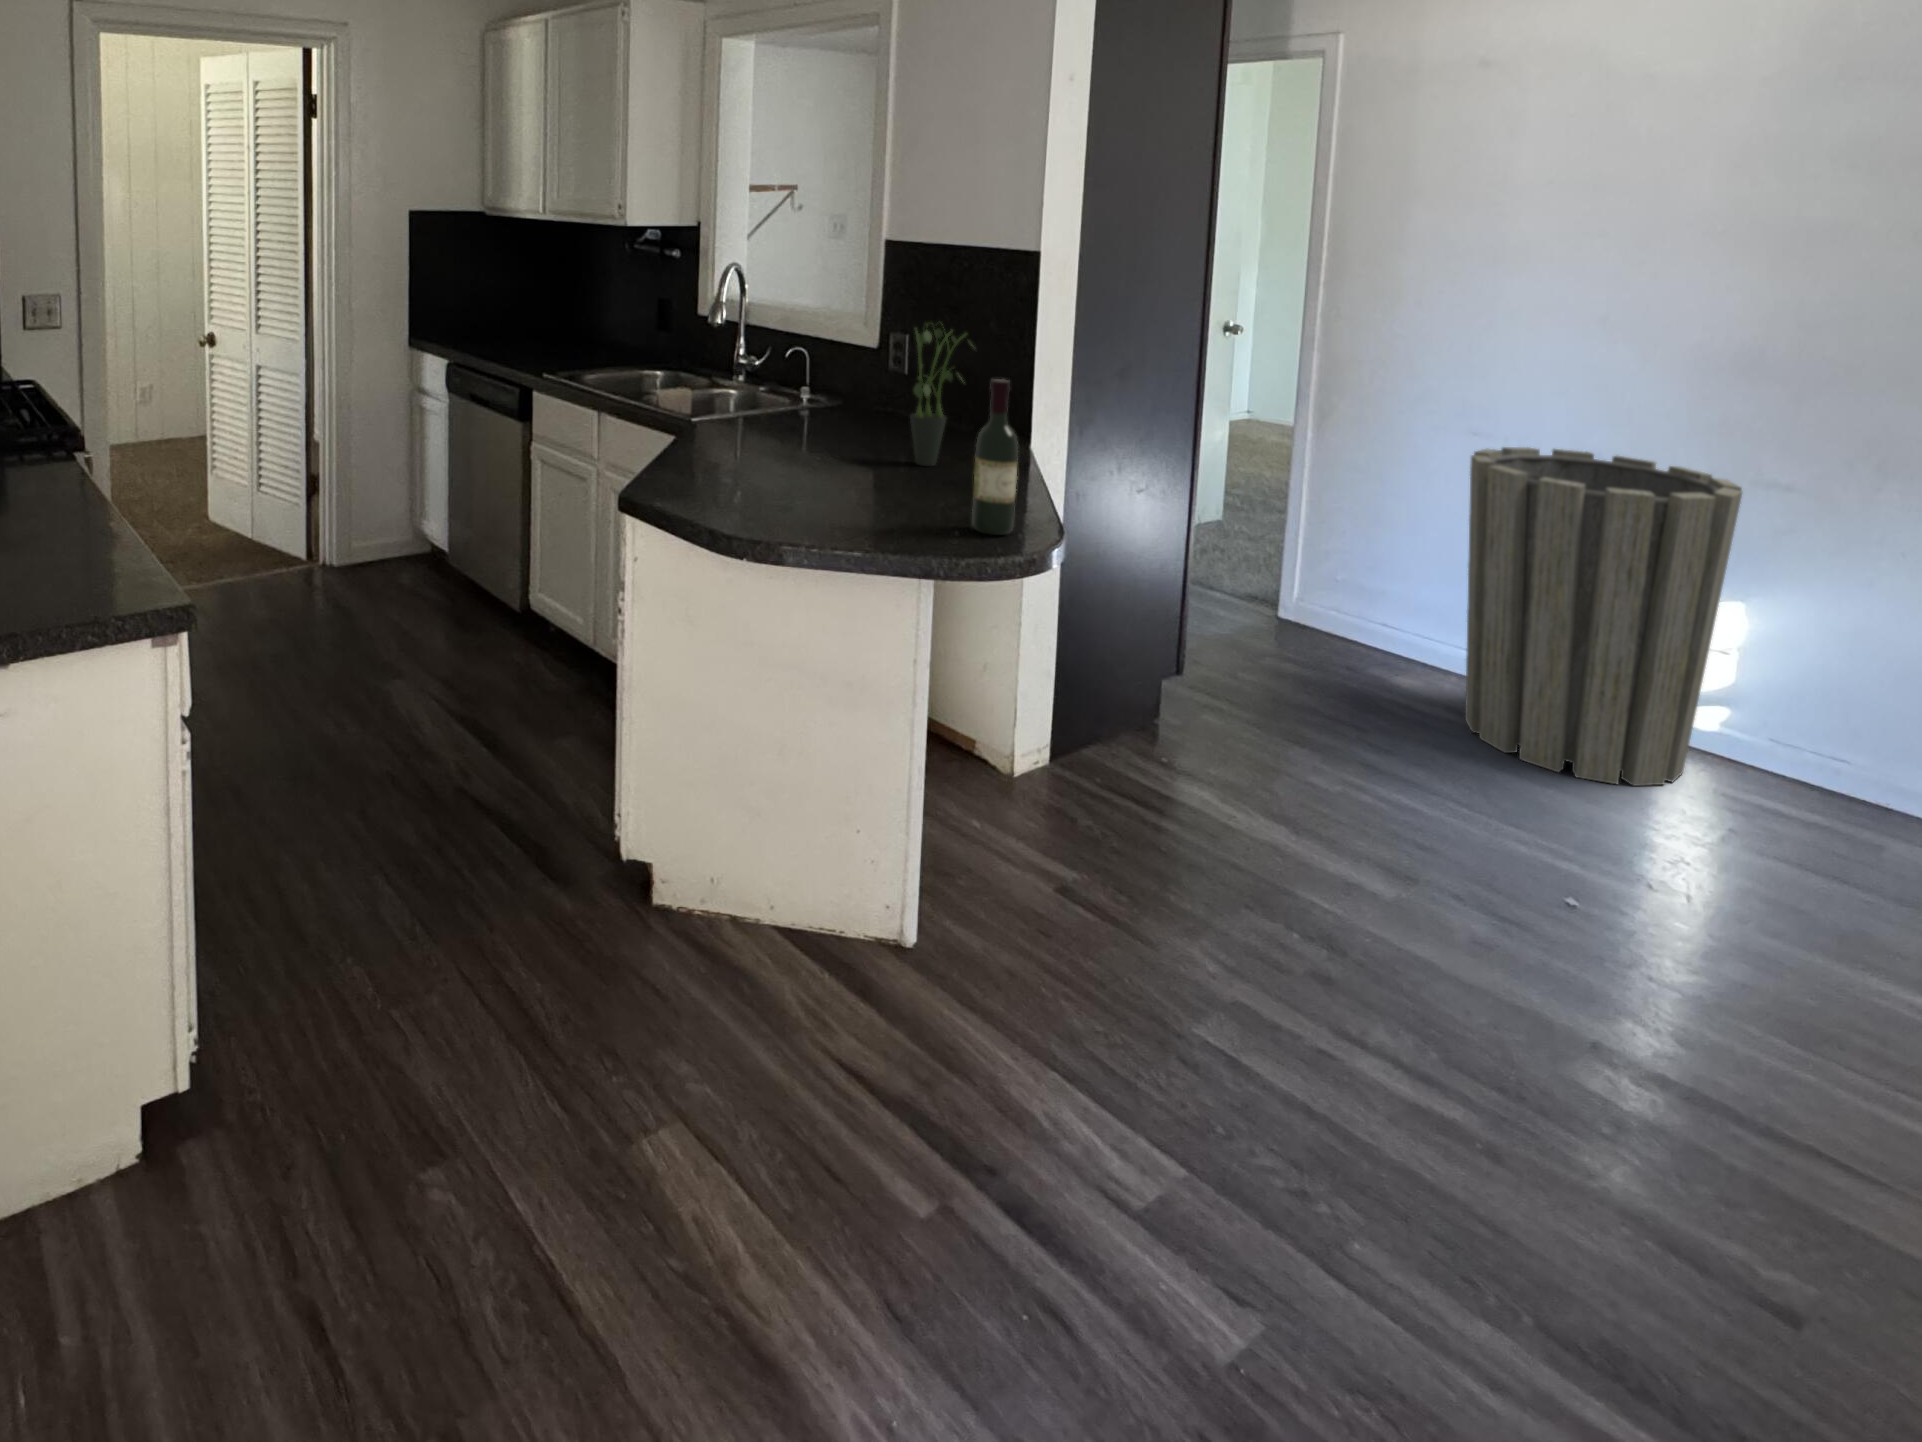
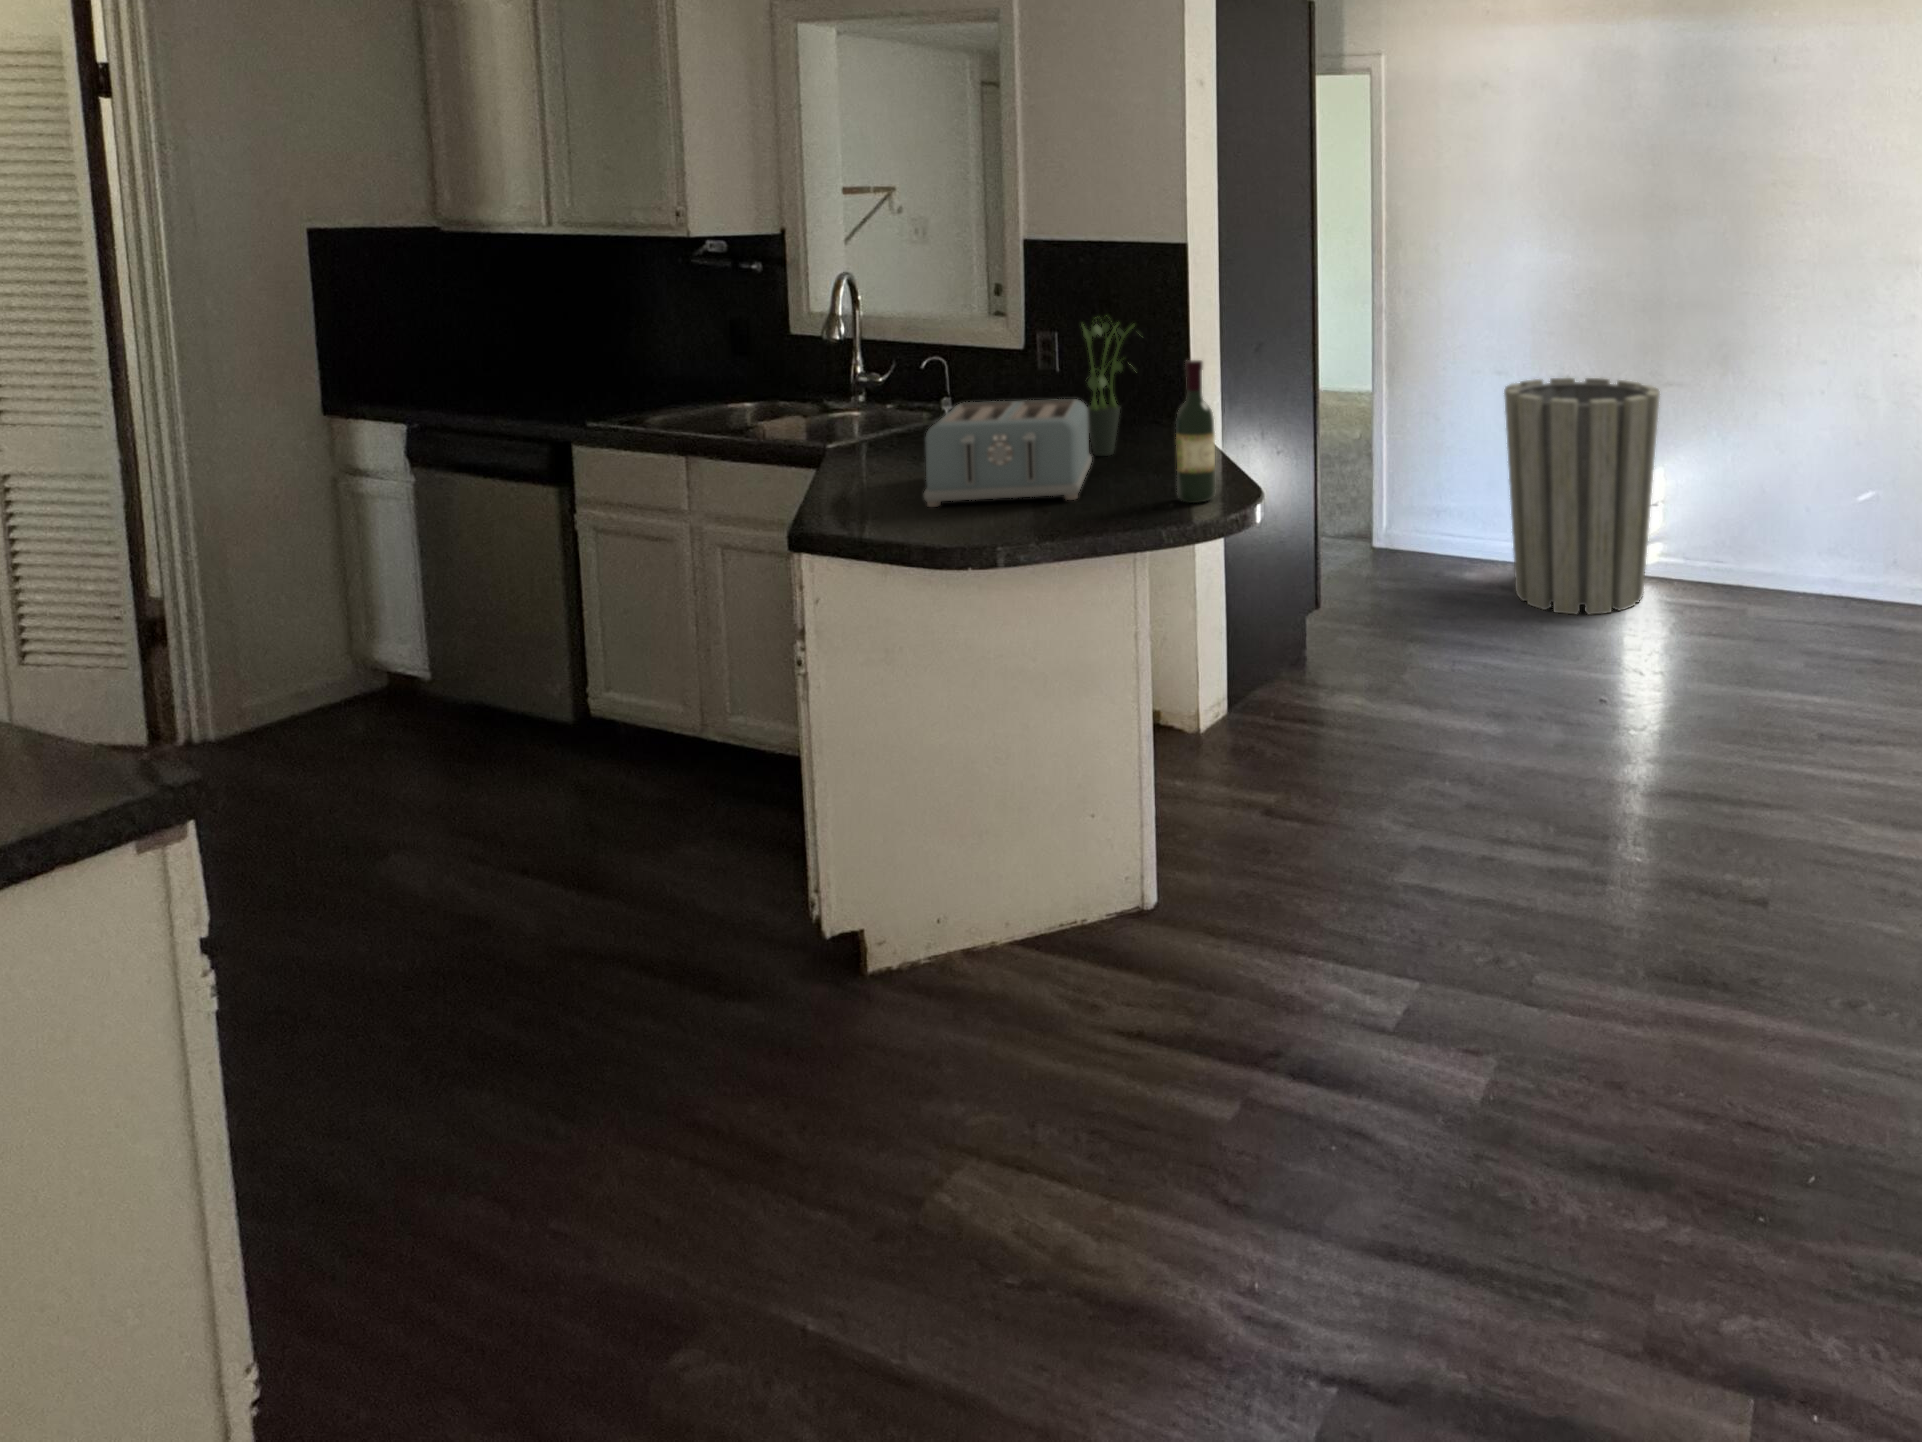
toaster: none [738,395,906,508] -> present [924,399,1092,507]

